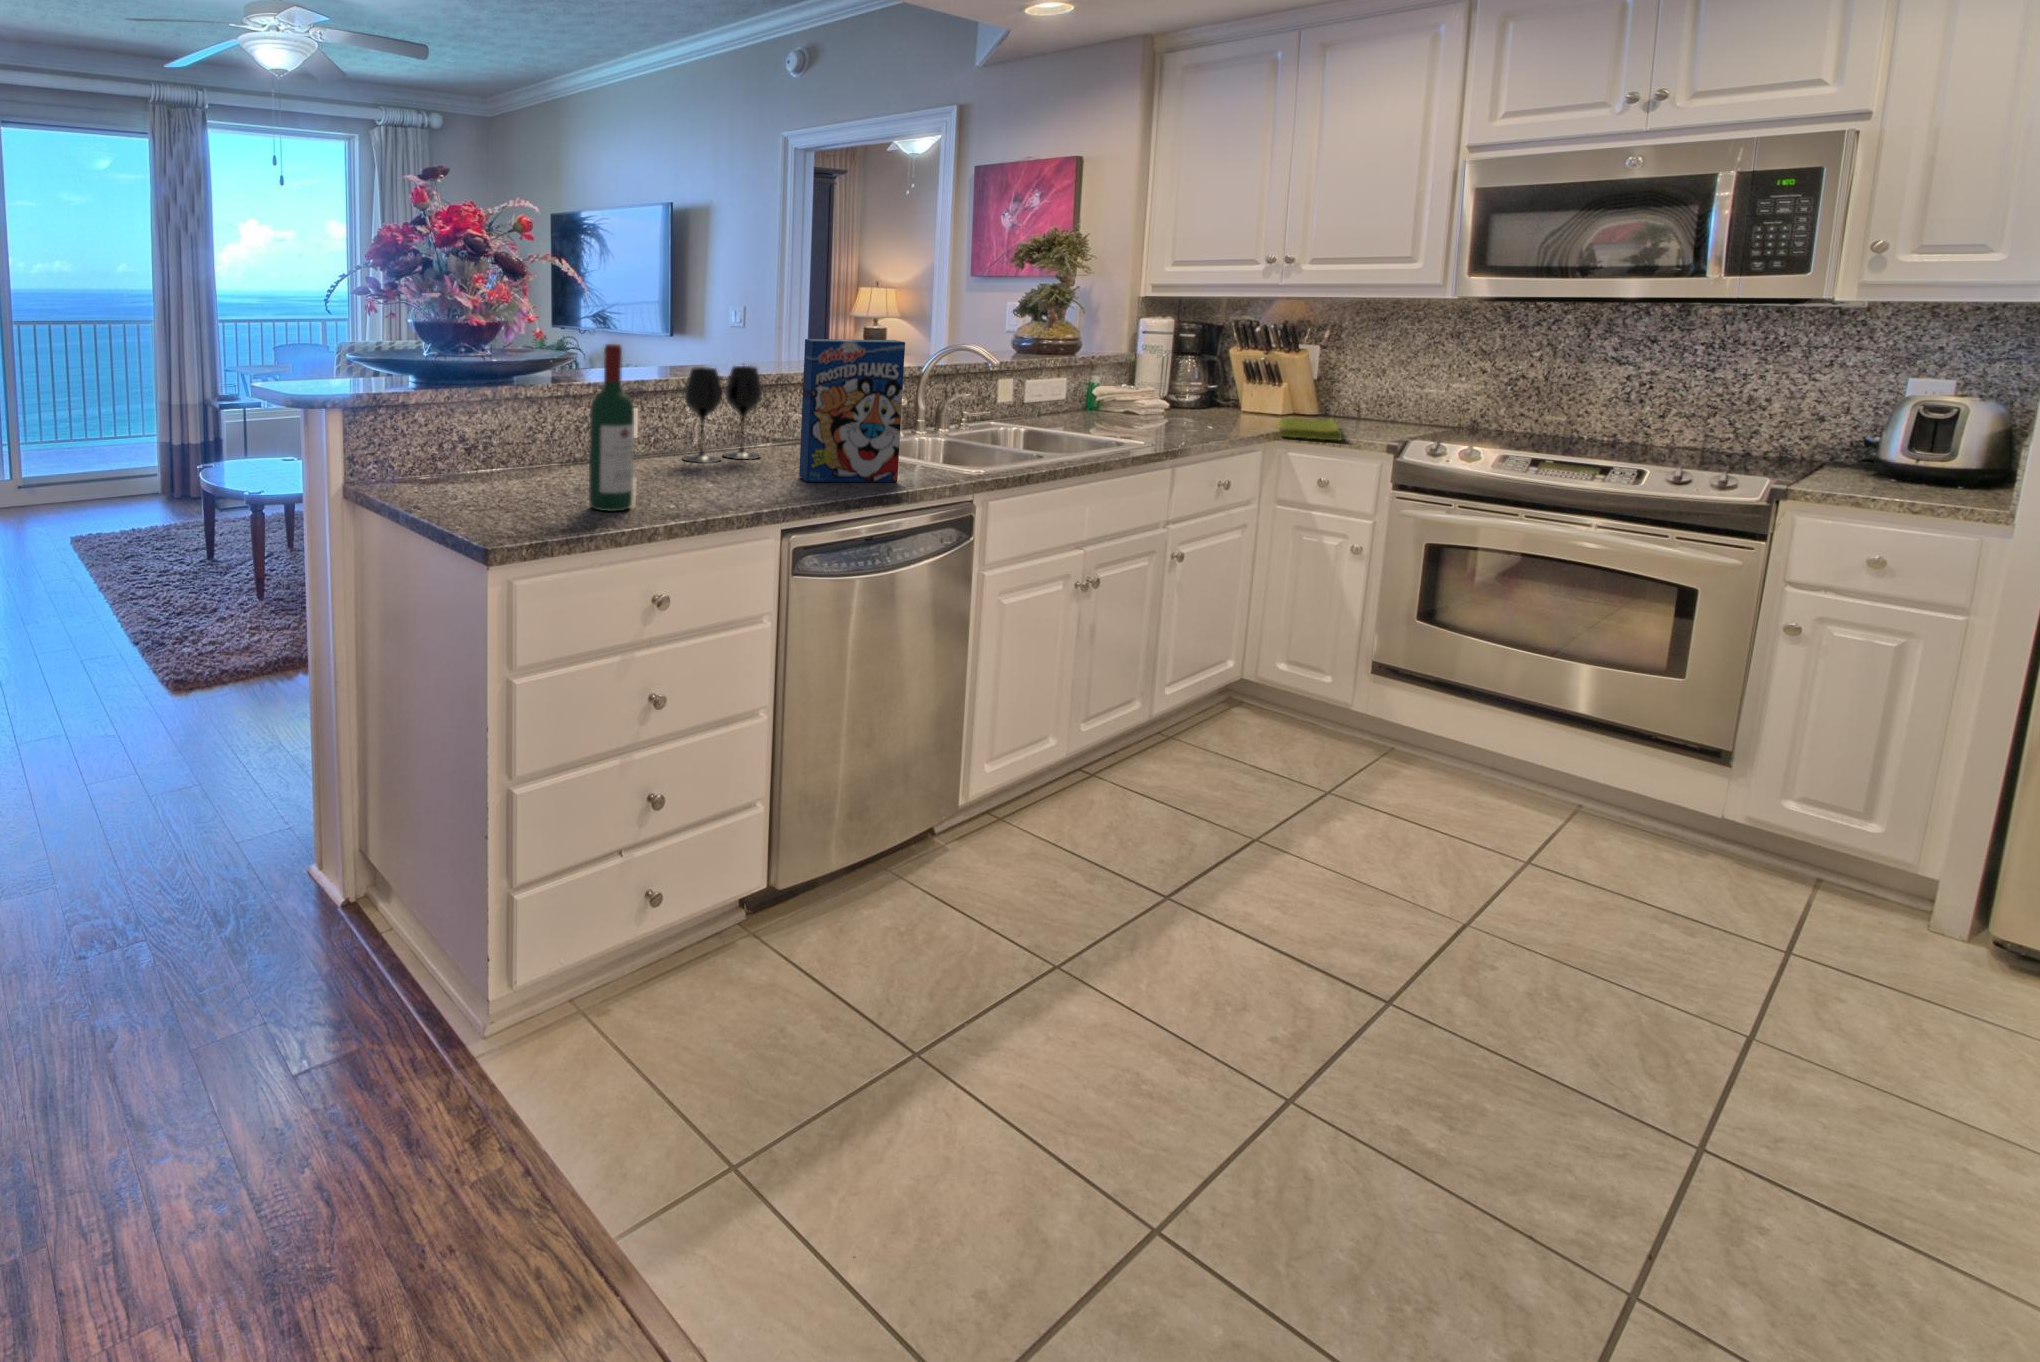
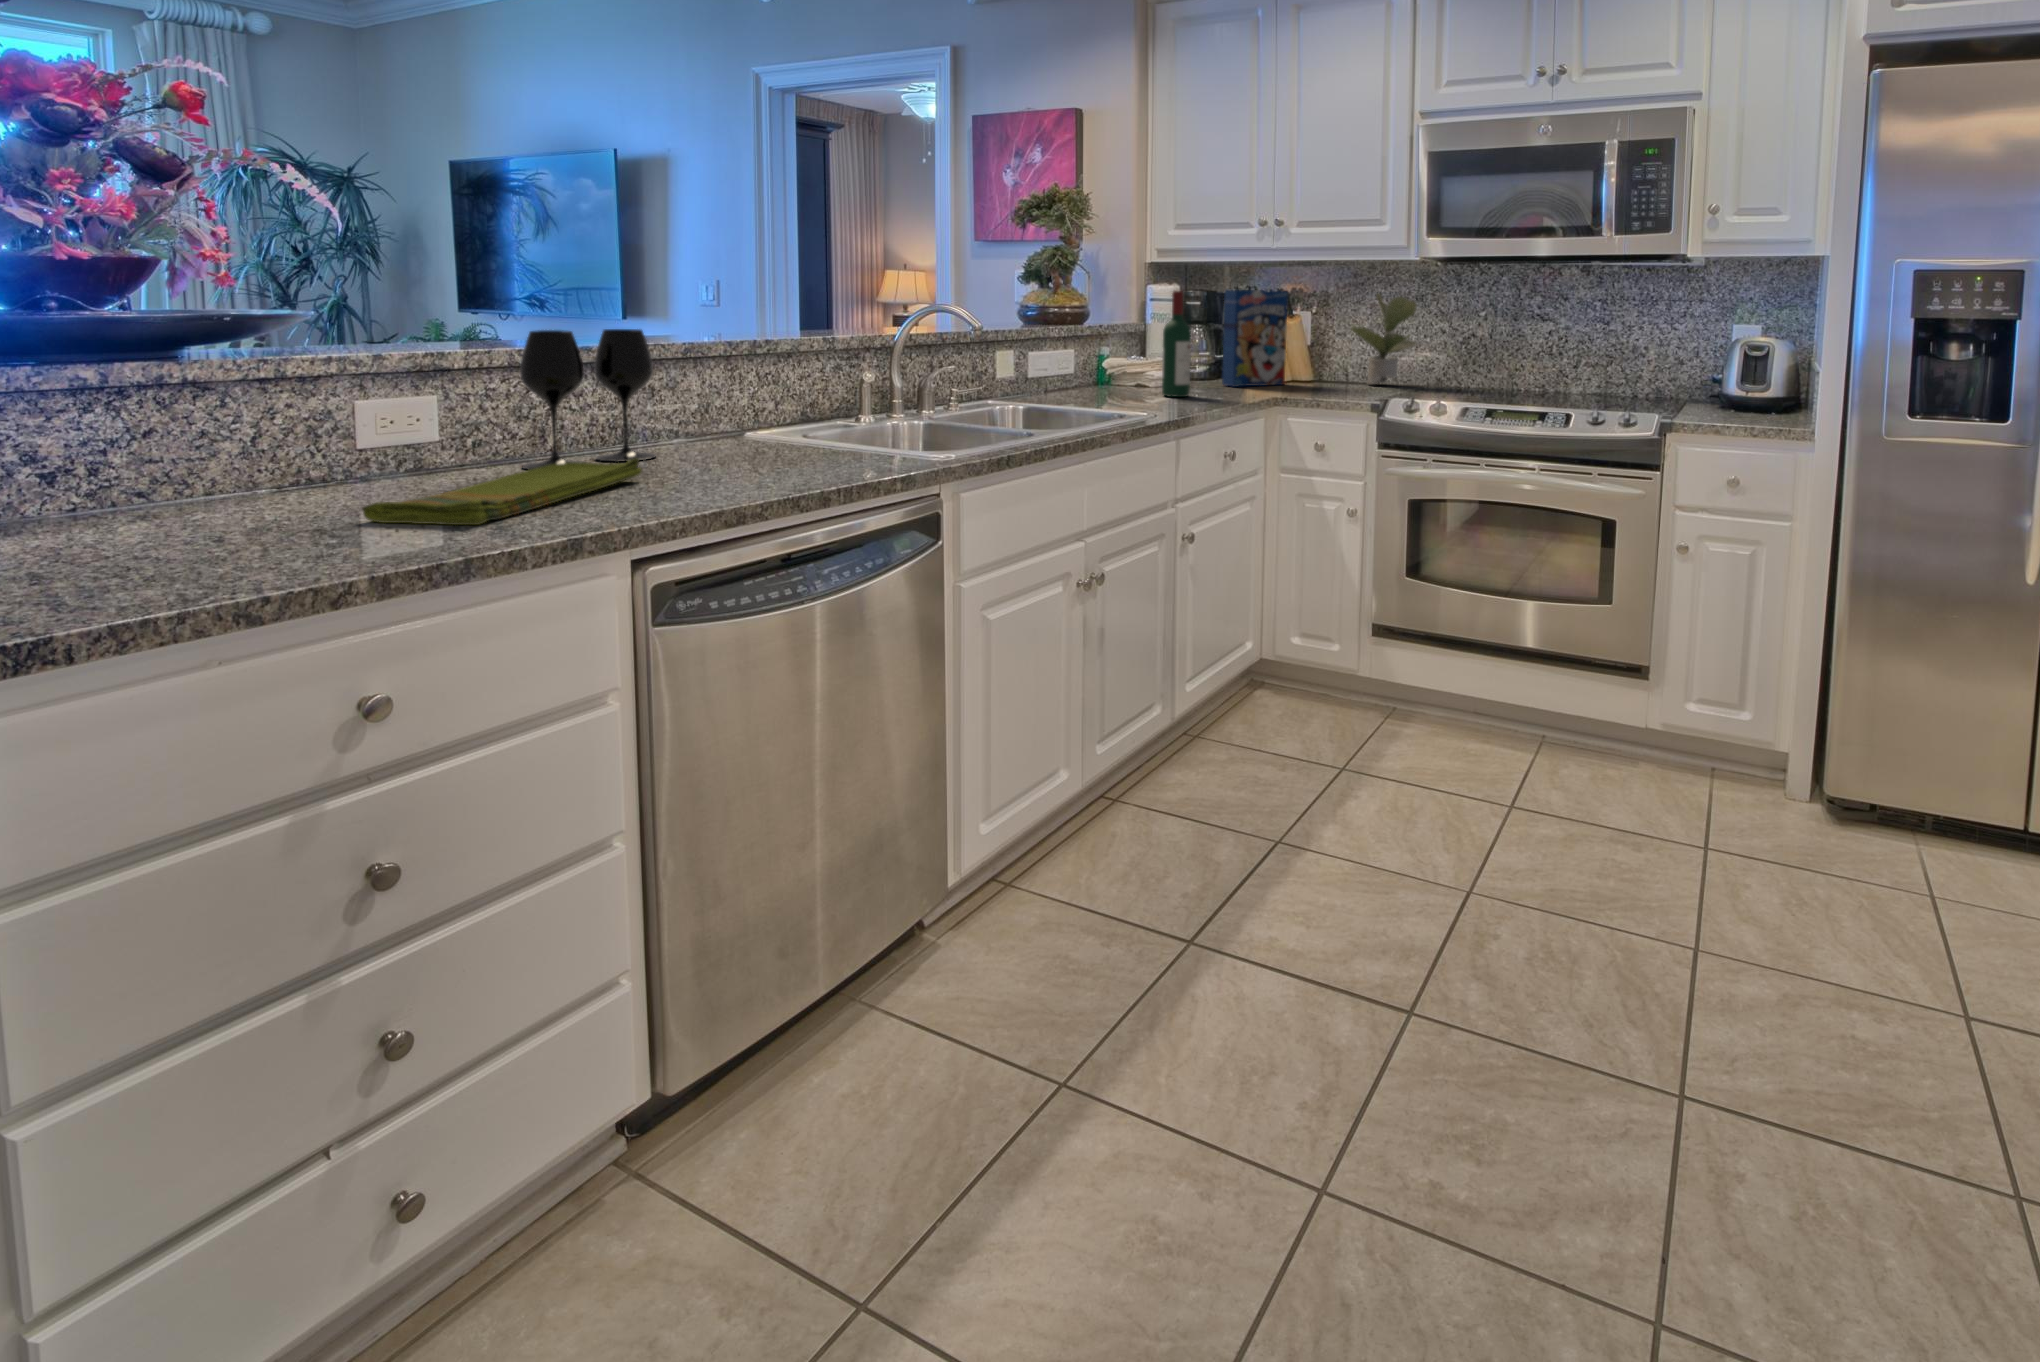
potted plant: none [1362,328,1452,421] -> present [1351,294,1417,384]
cereal box: present [799,339,905,482] -> present [1222,290,1288,387]
wine bottle: present [589,344,634,511] -> present [1162,291,1191,397]
dish towel: present [1279,418,1342,441] -> present [363,458,642,525]

